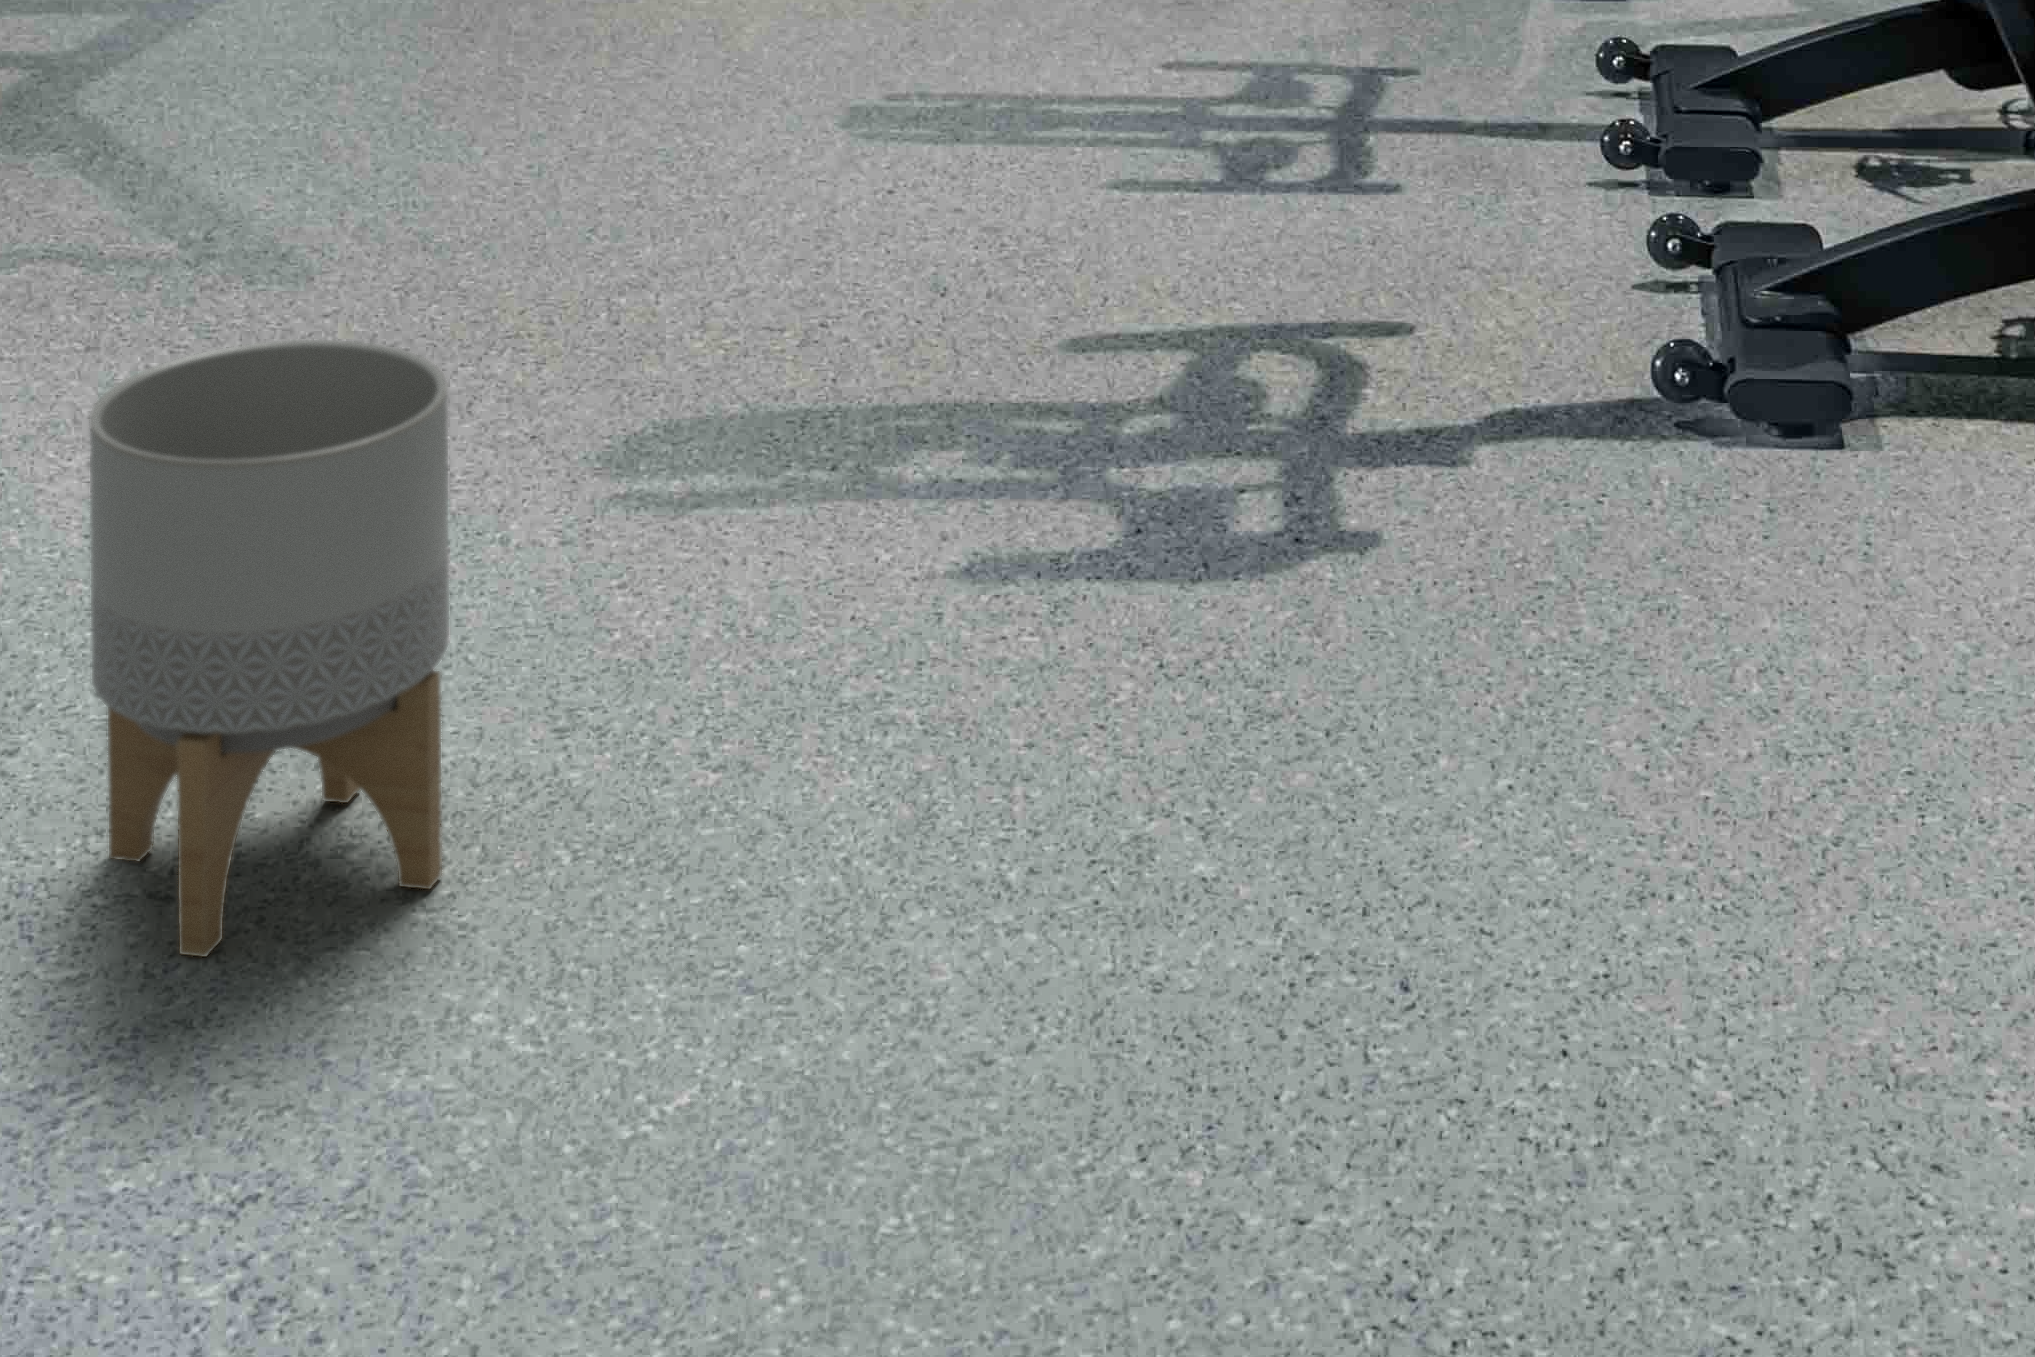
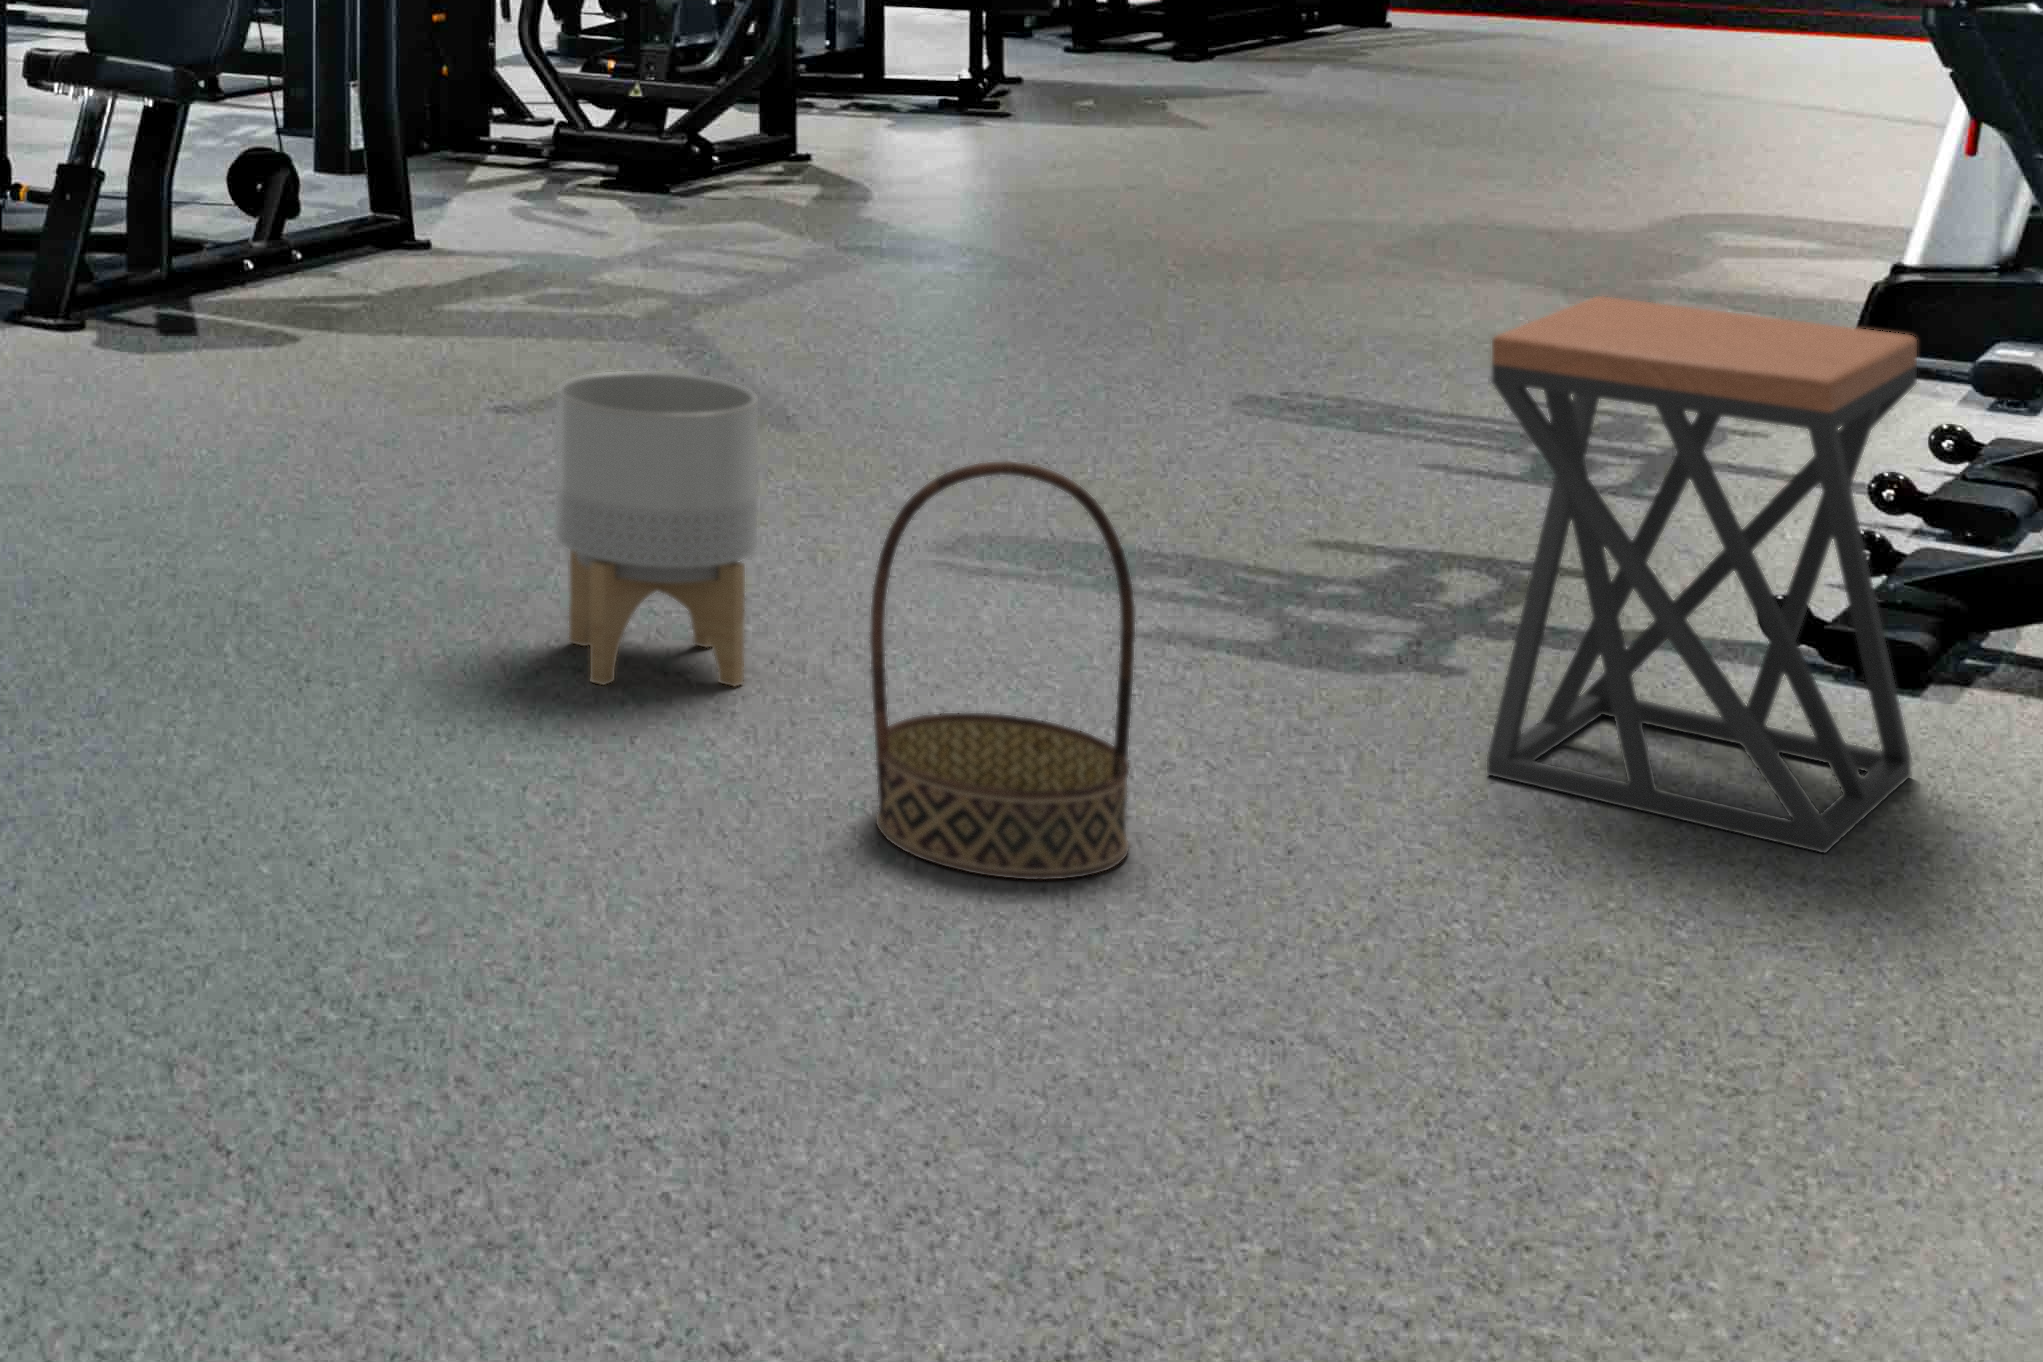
stool: none [1531,13,1981,783] -> present [1487,296,1917,853]
basket: none [801,493,1216,1265] -> present [870,462,1135,880]

